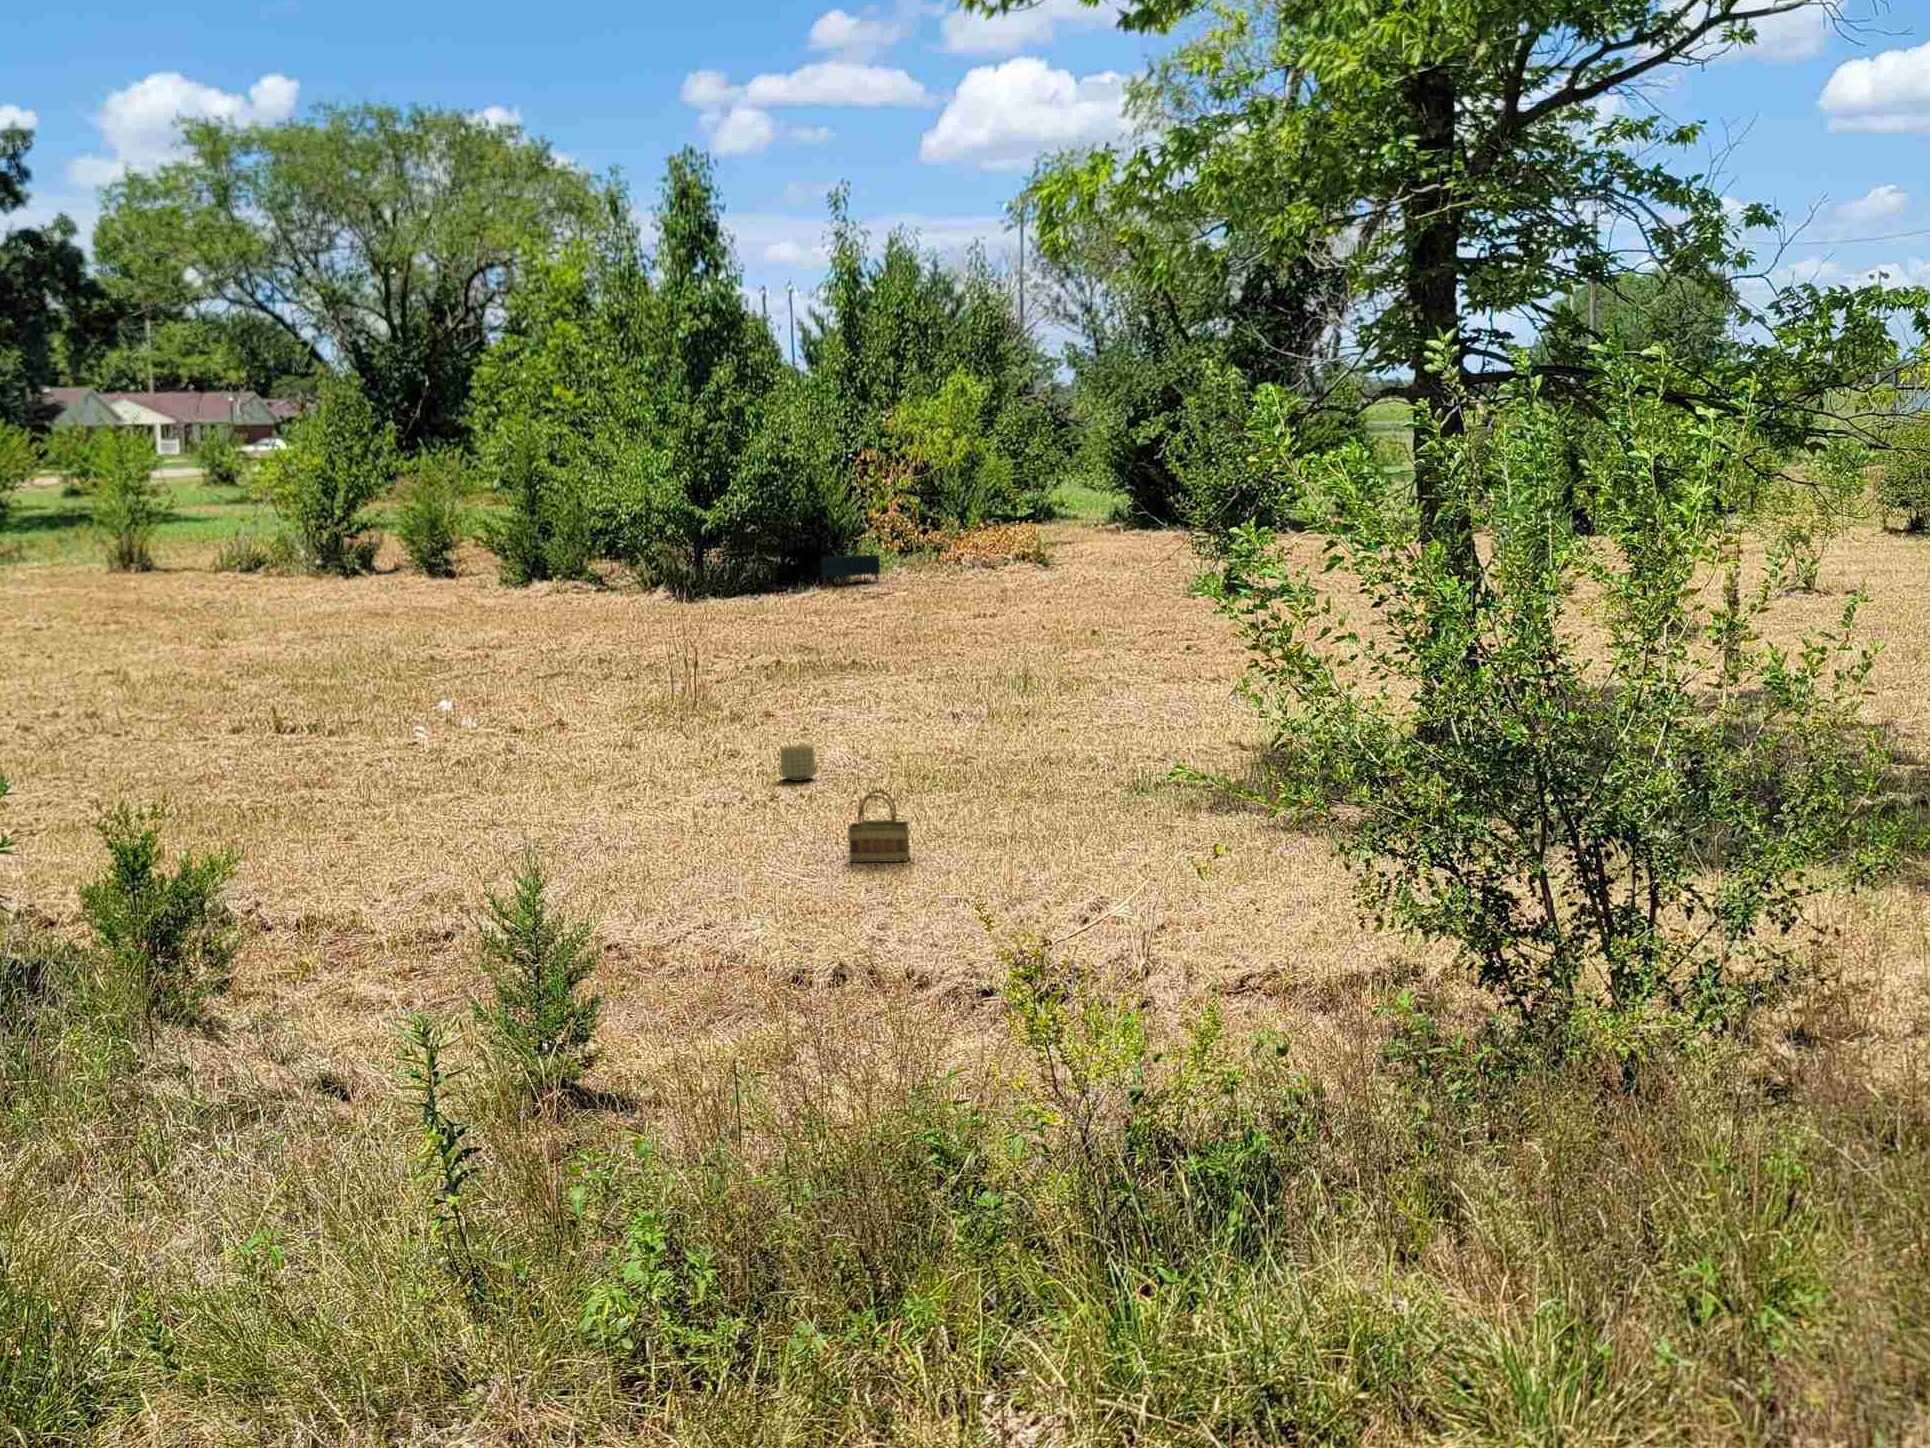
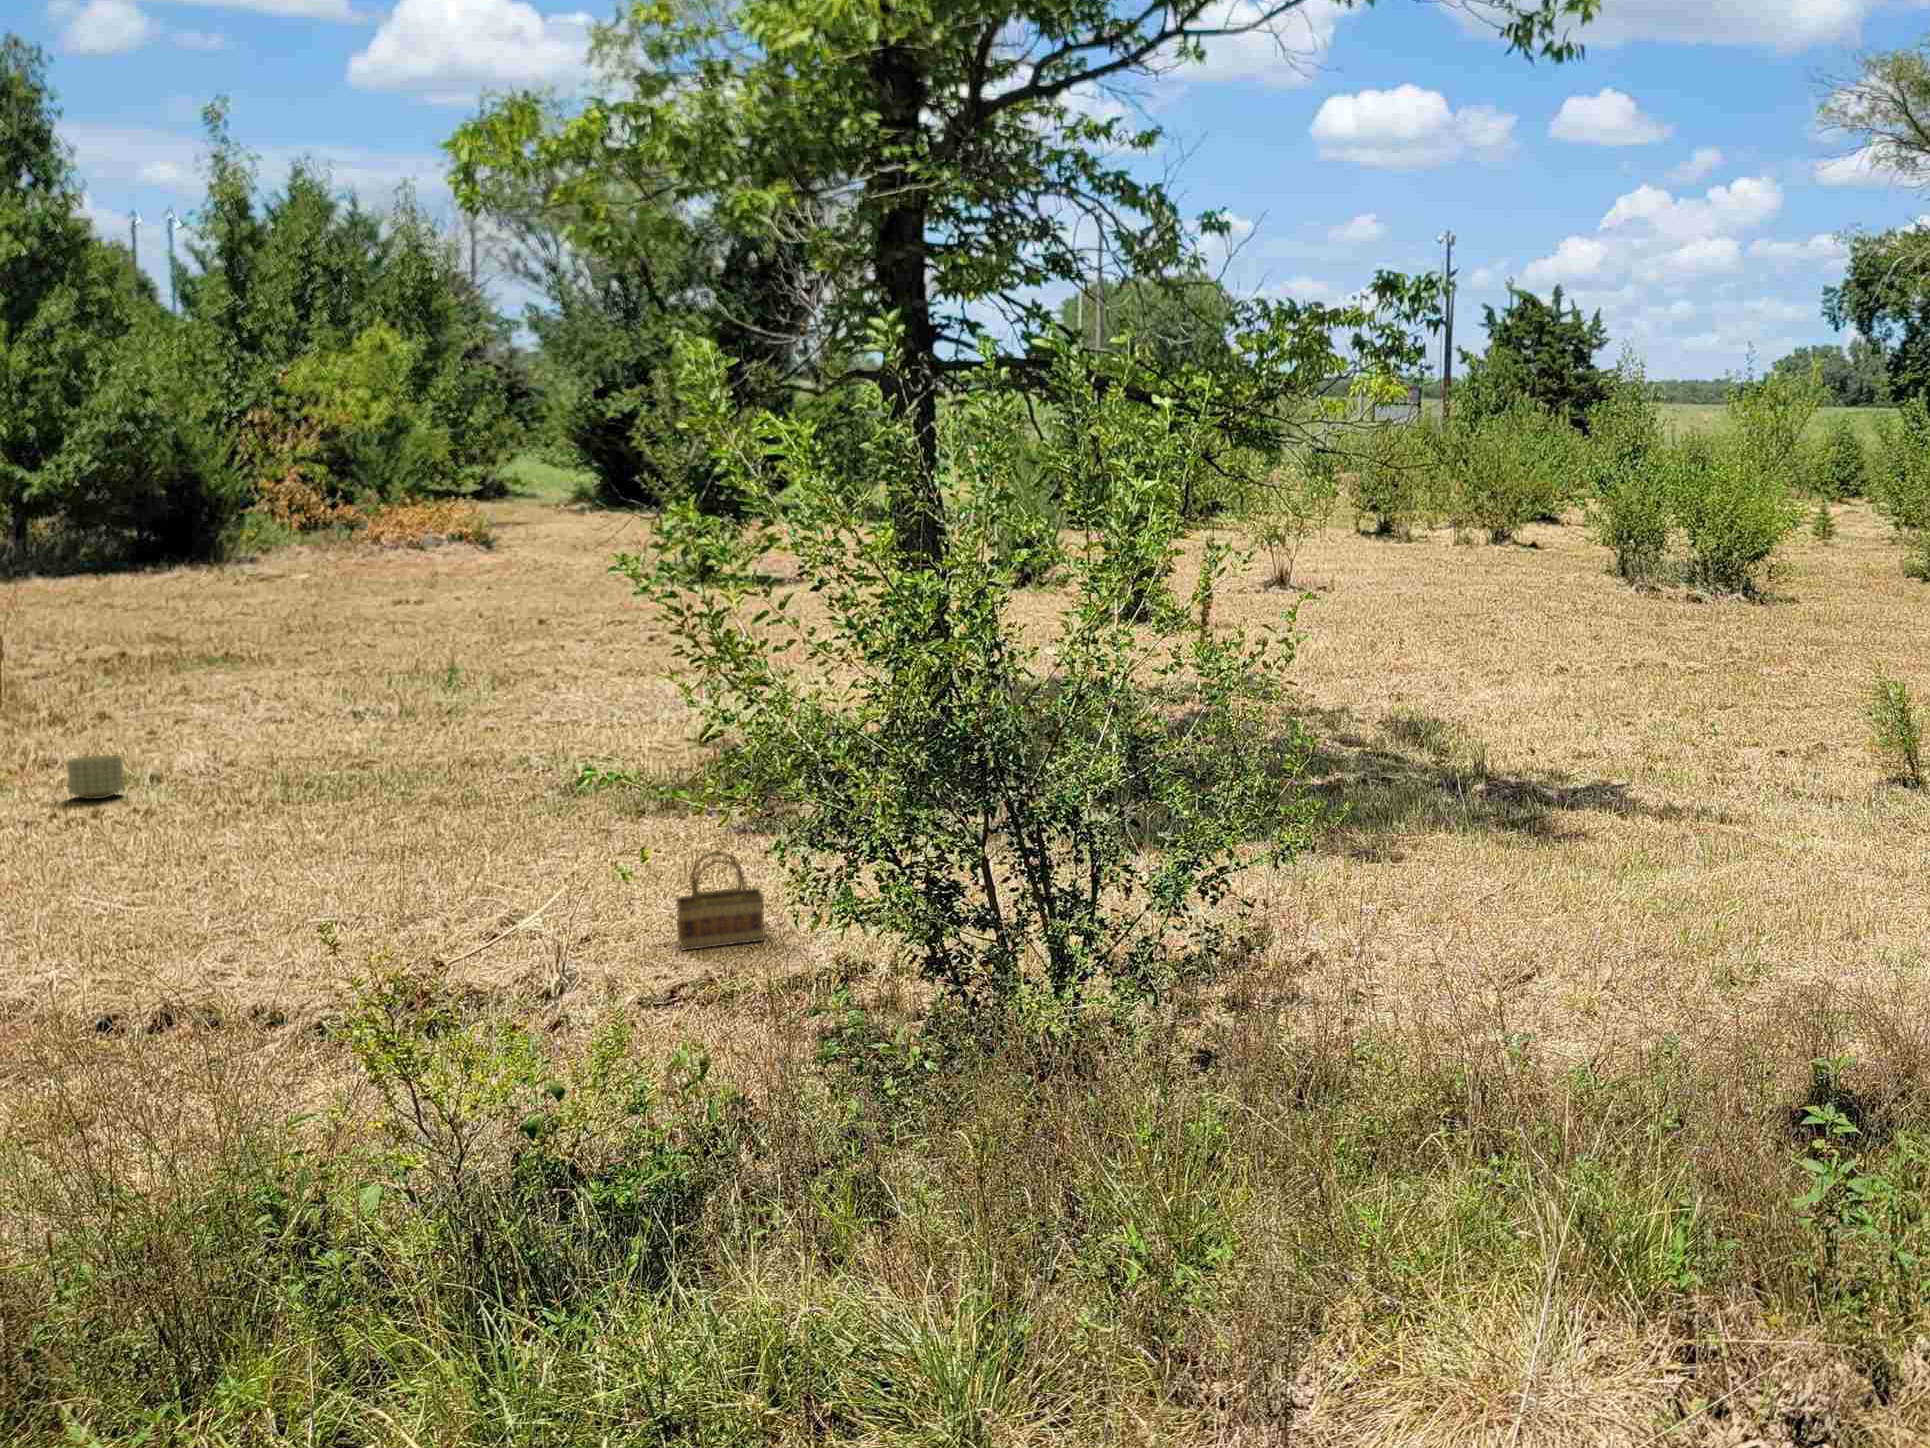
bench: present [821,555,880,585] -> none [187,526,275,561]
basket: present [848,790,909,863] -> present [676,852,765,950]

